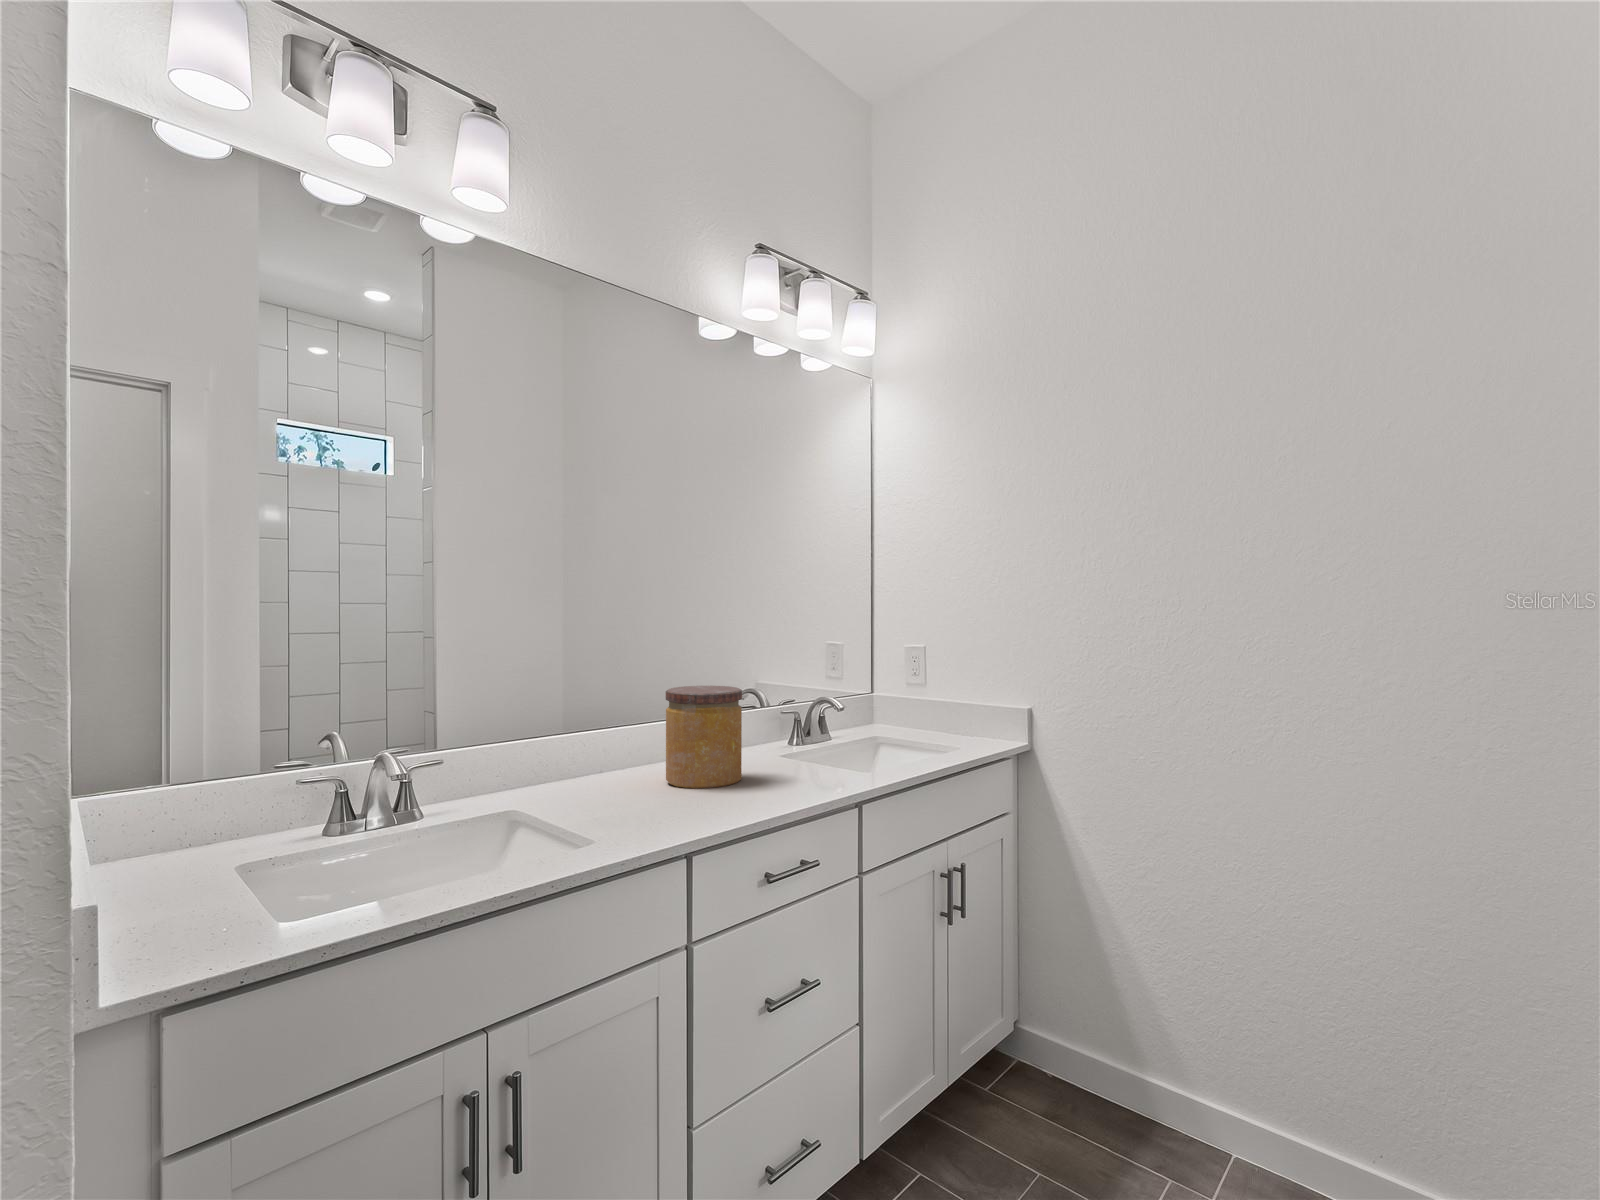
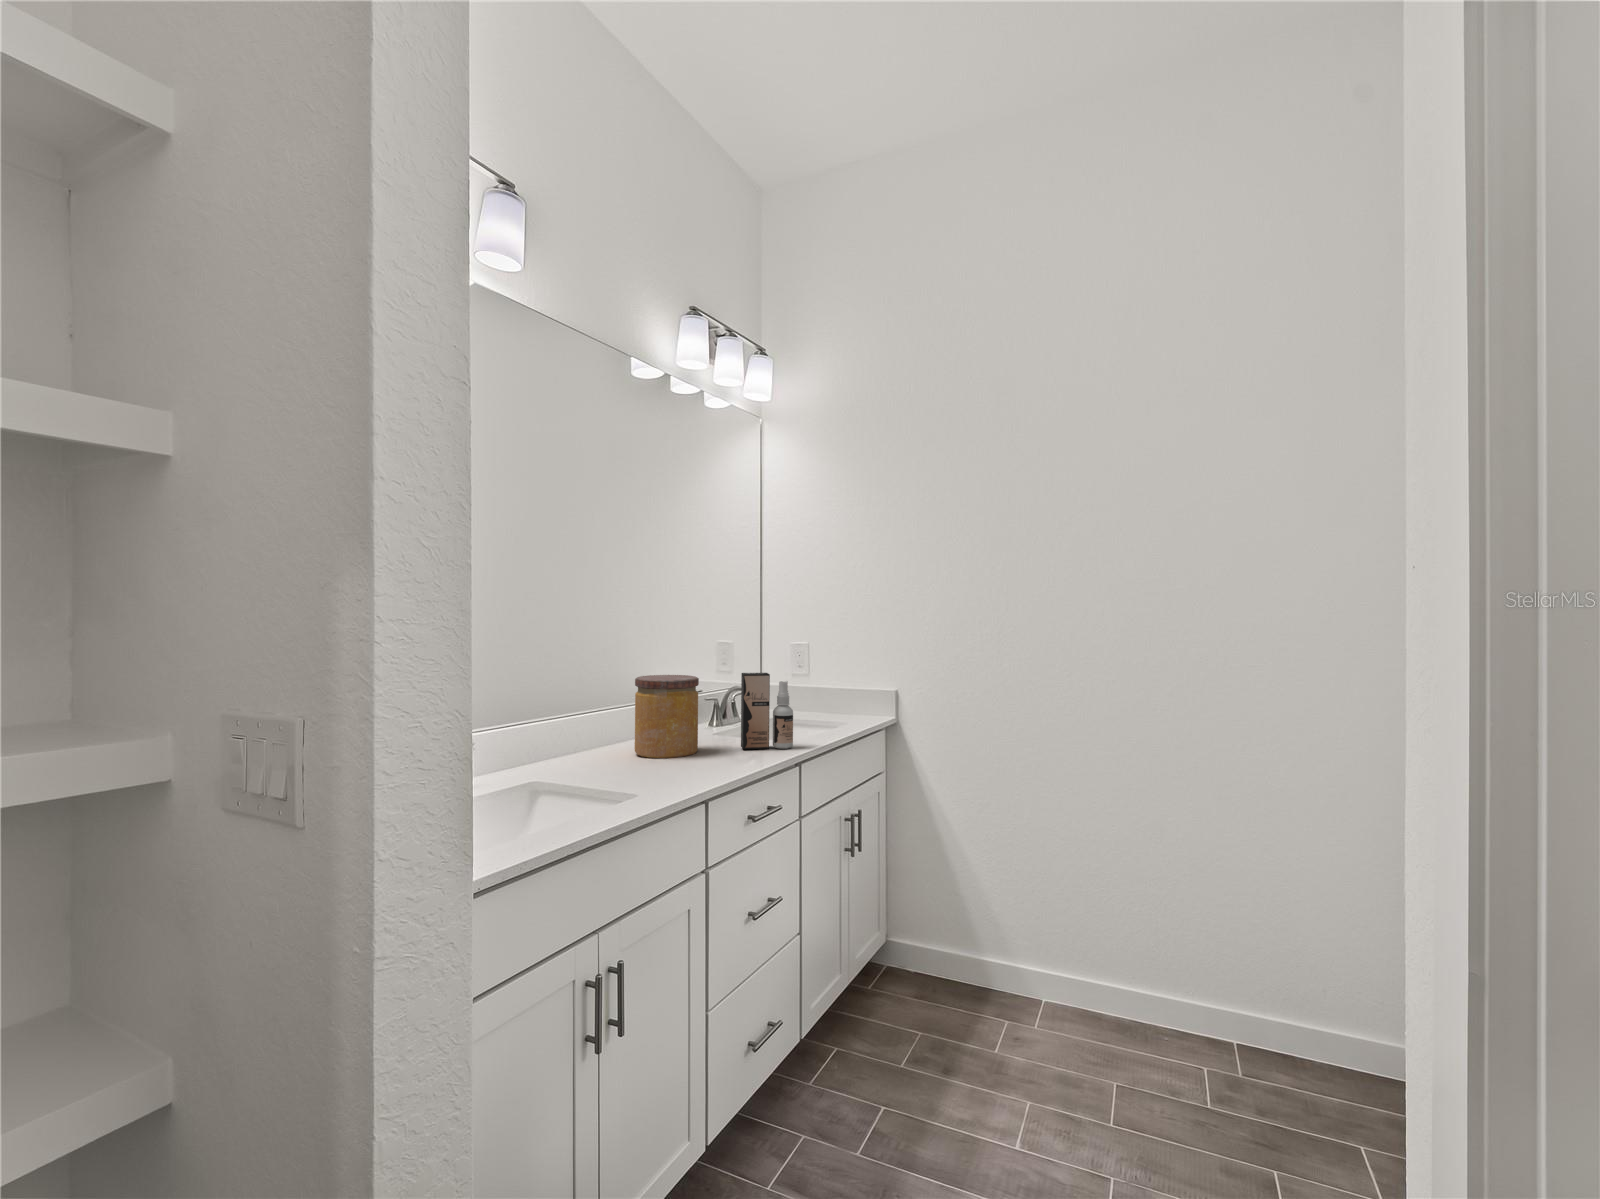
spray bottle: none [794,685,857,784] -> present [741,673,793,749]

